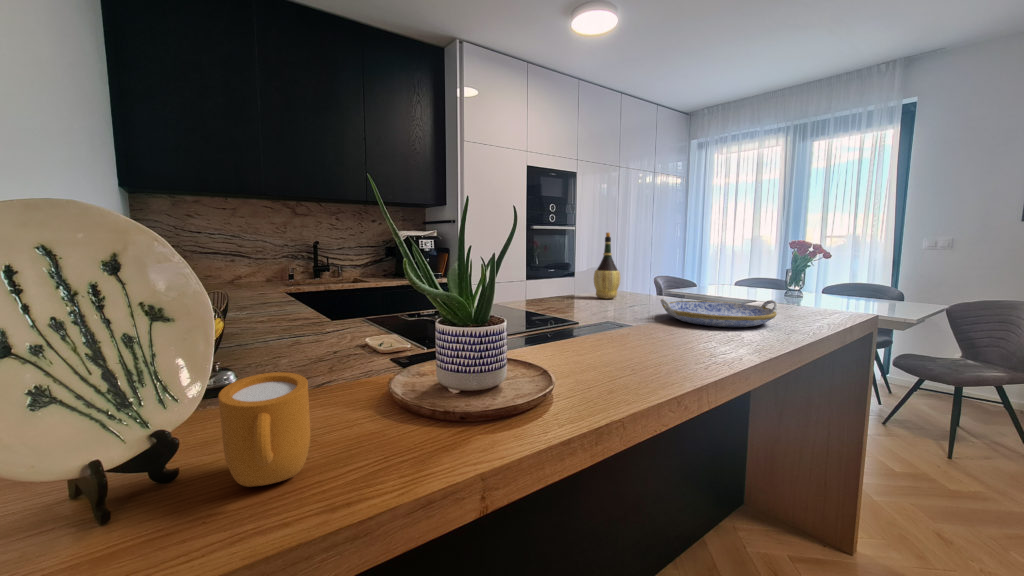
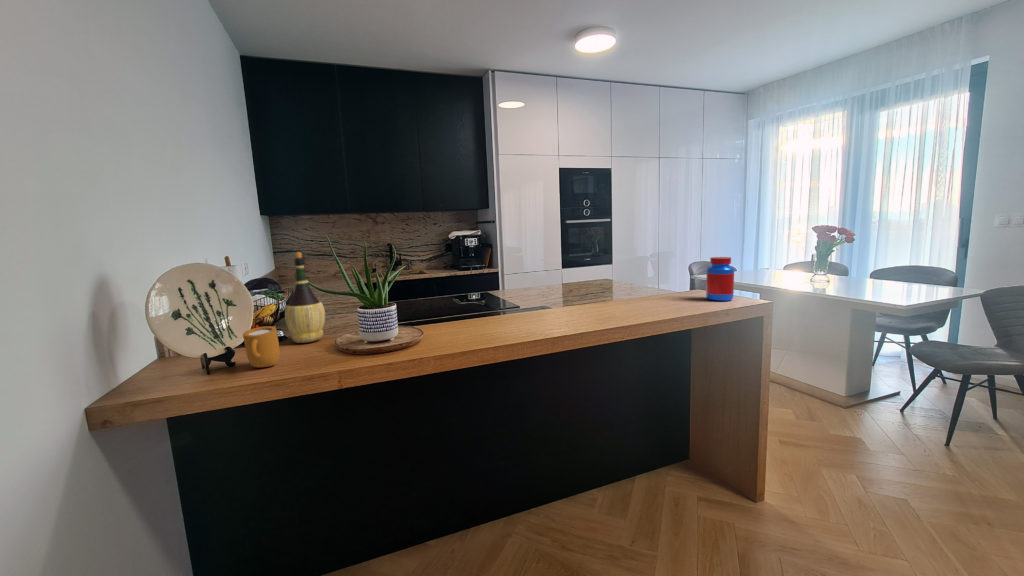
wine bottle: present [594,232,620,299] -> present [285,252,325,343]
jar: none [801,262,840,314] -> present [706,257,734,301]
serving tray: present [660,299,778,327] -> none [573,289,658,311]

